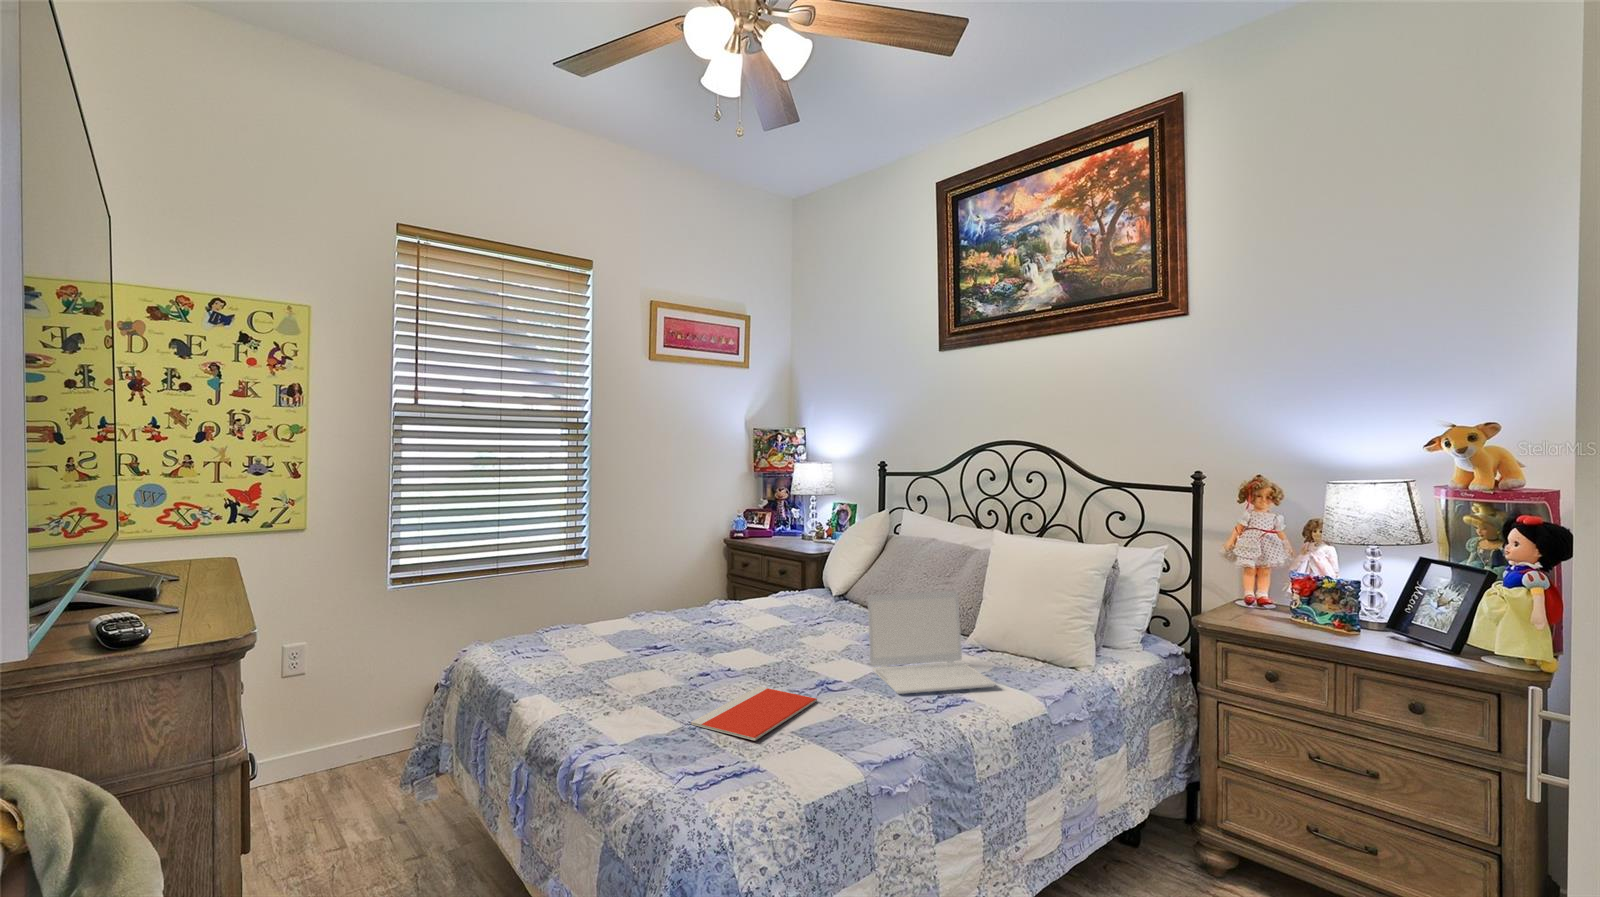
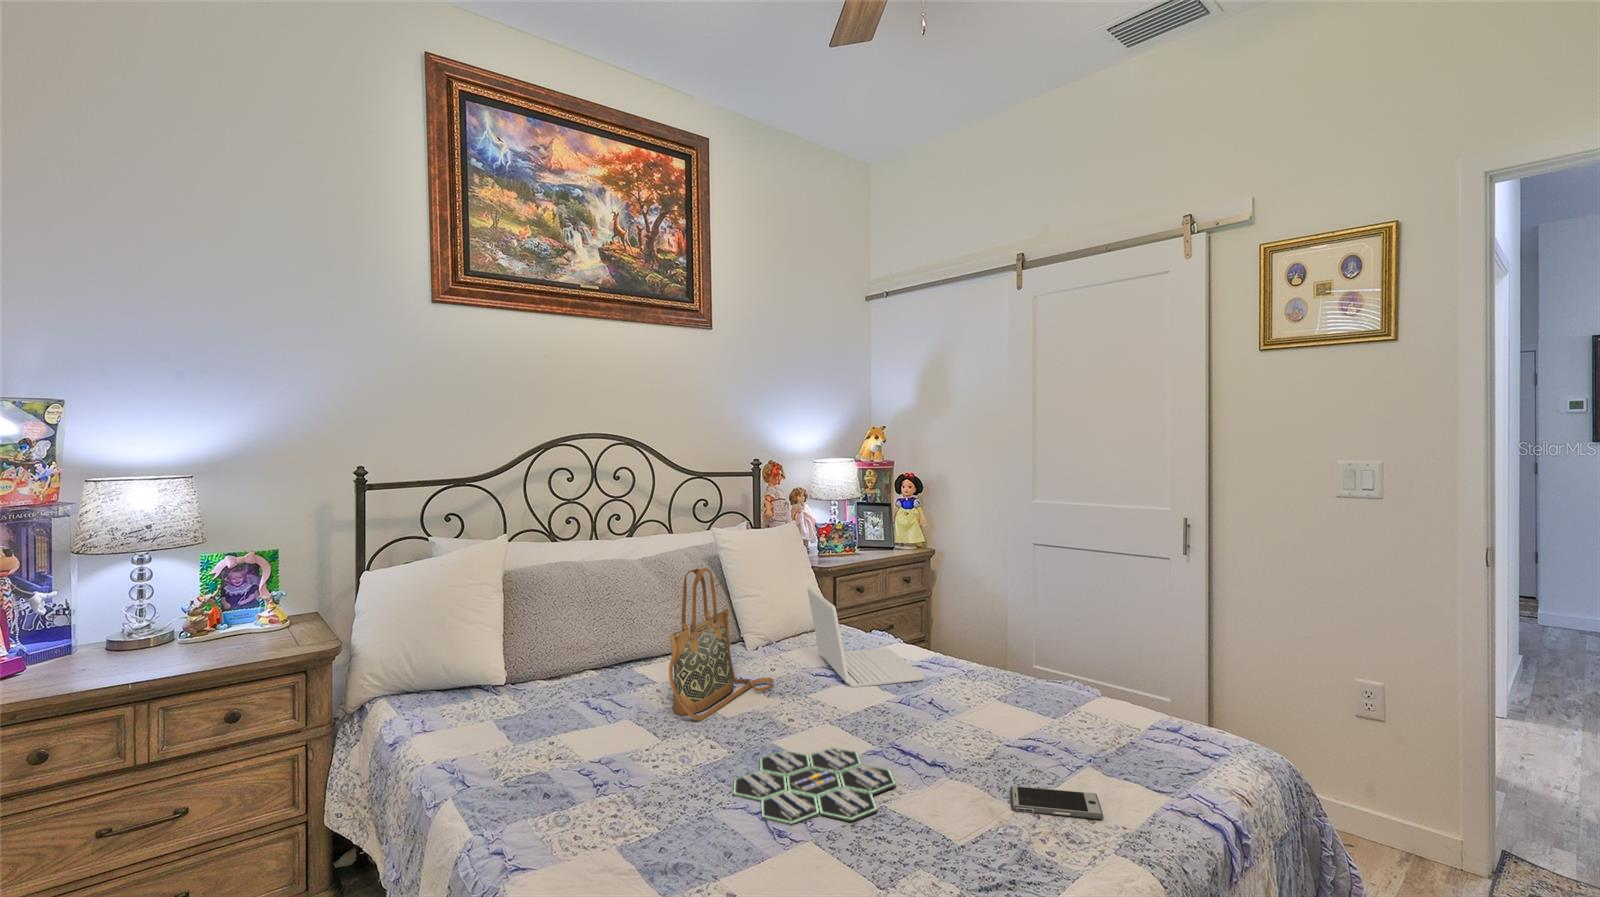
handbag: none [785,540,873,646] -> present [669,568,774,721]
board game: none [642,639,735,669] -> present [733,748,896,826]
notebook: present [691,687,817,741] -> none [936,707,1094,765]
smartphone: none [605,691,660,716] -> present [1010,786,1104,819]

